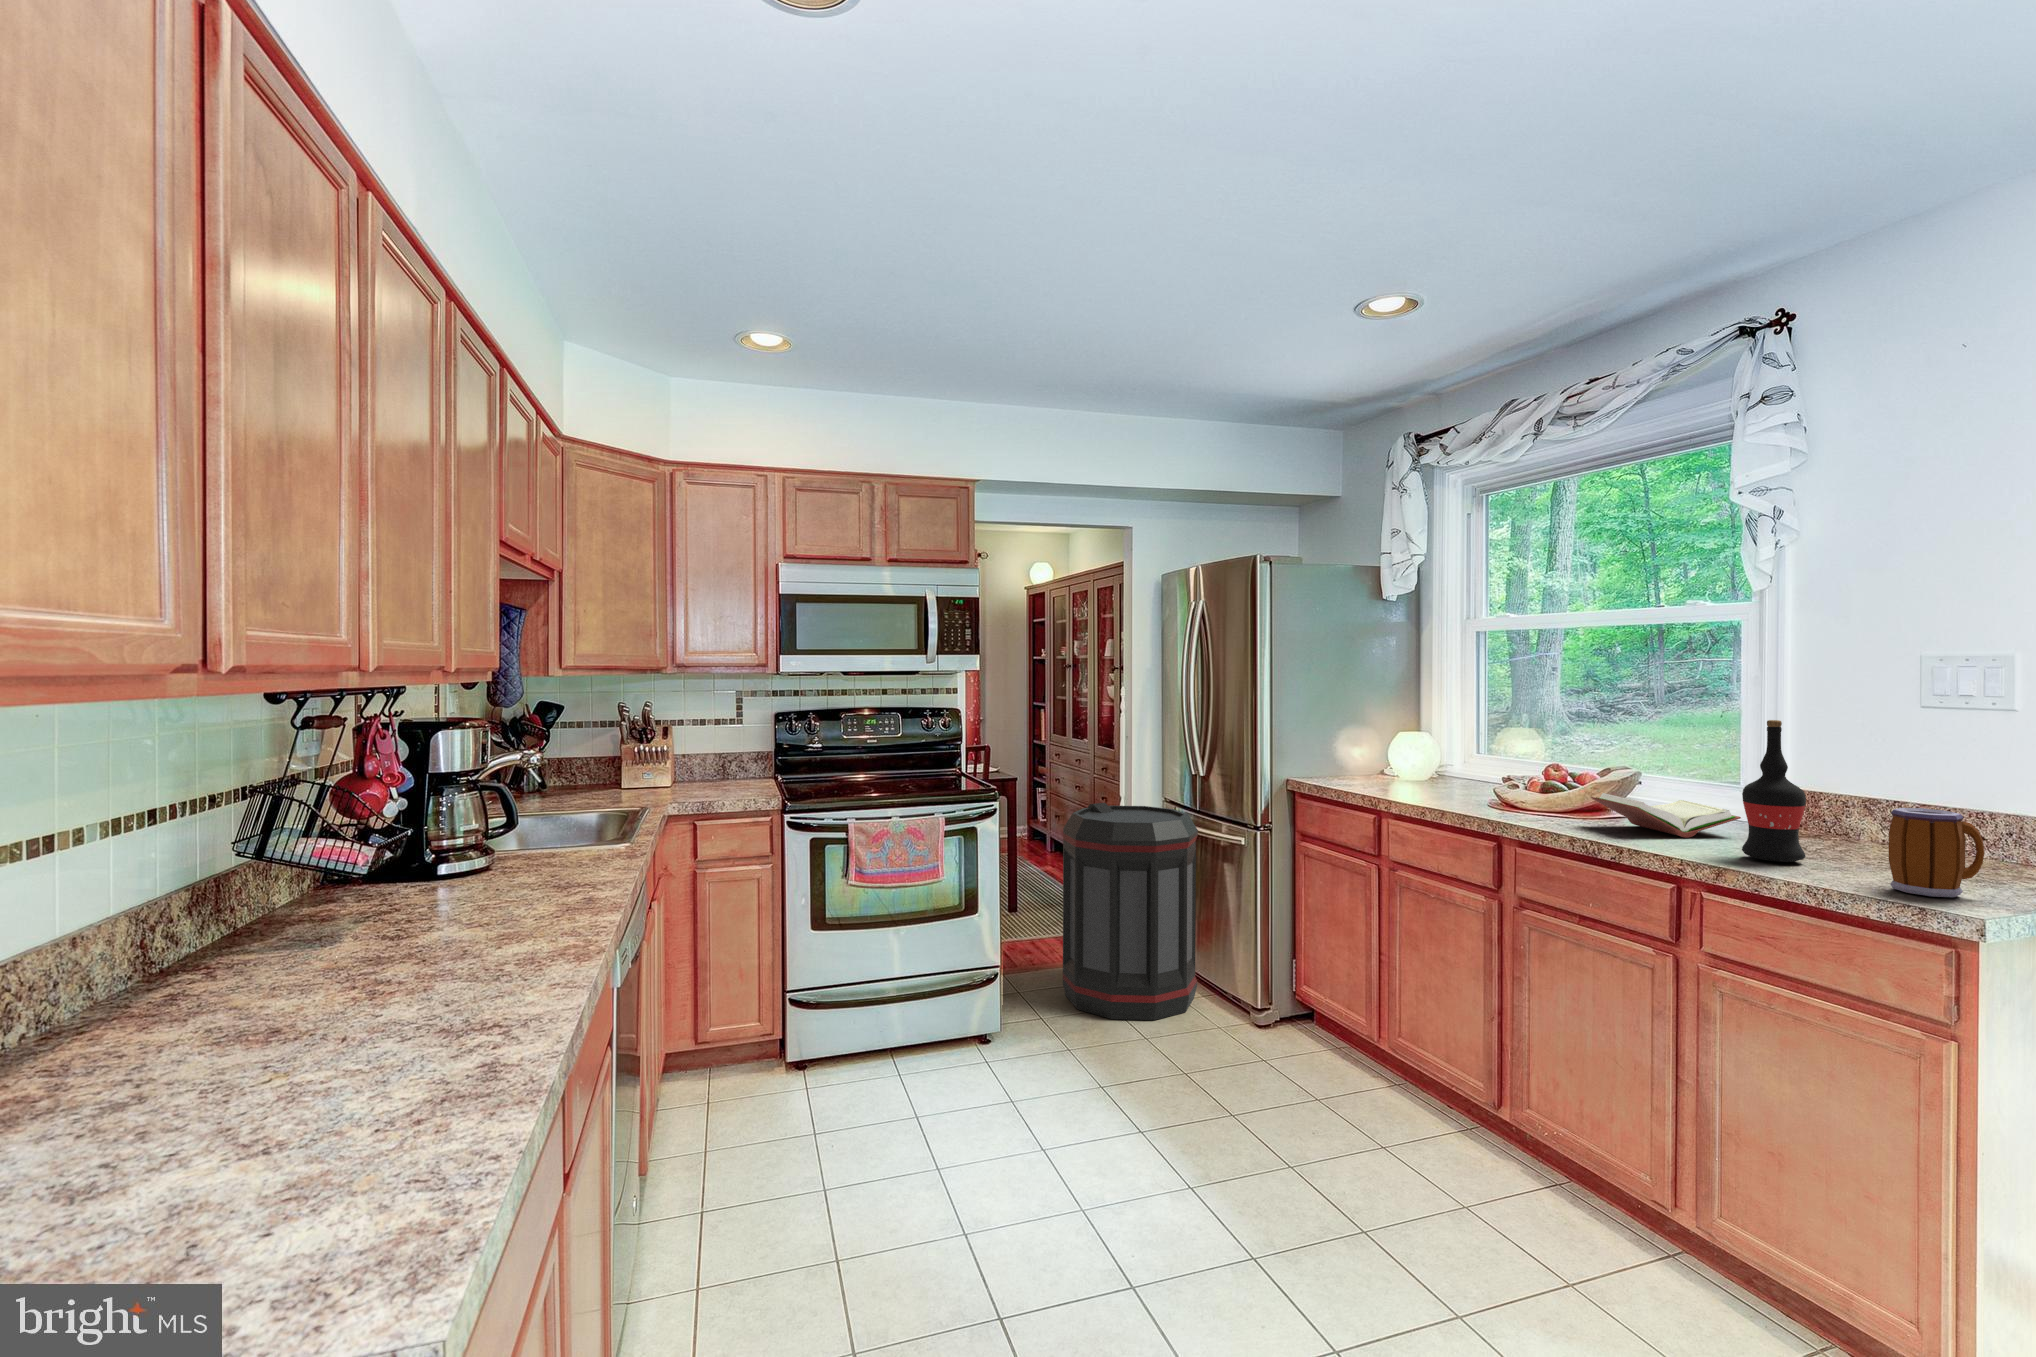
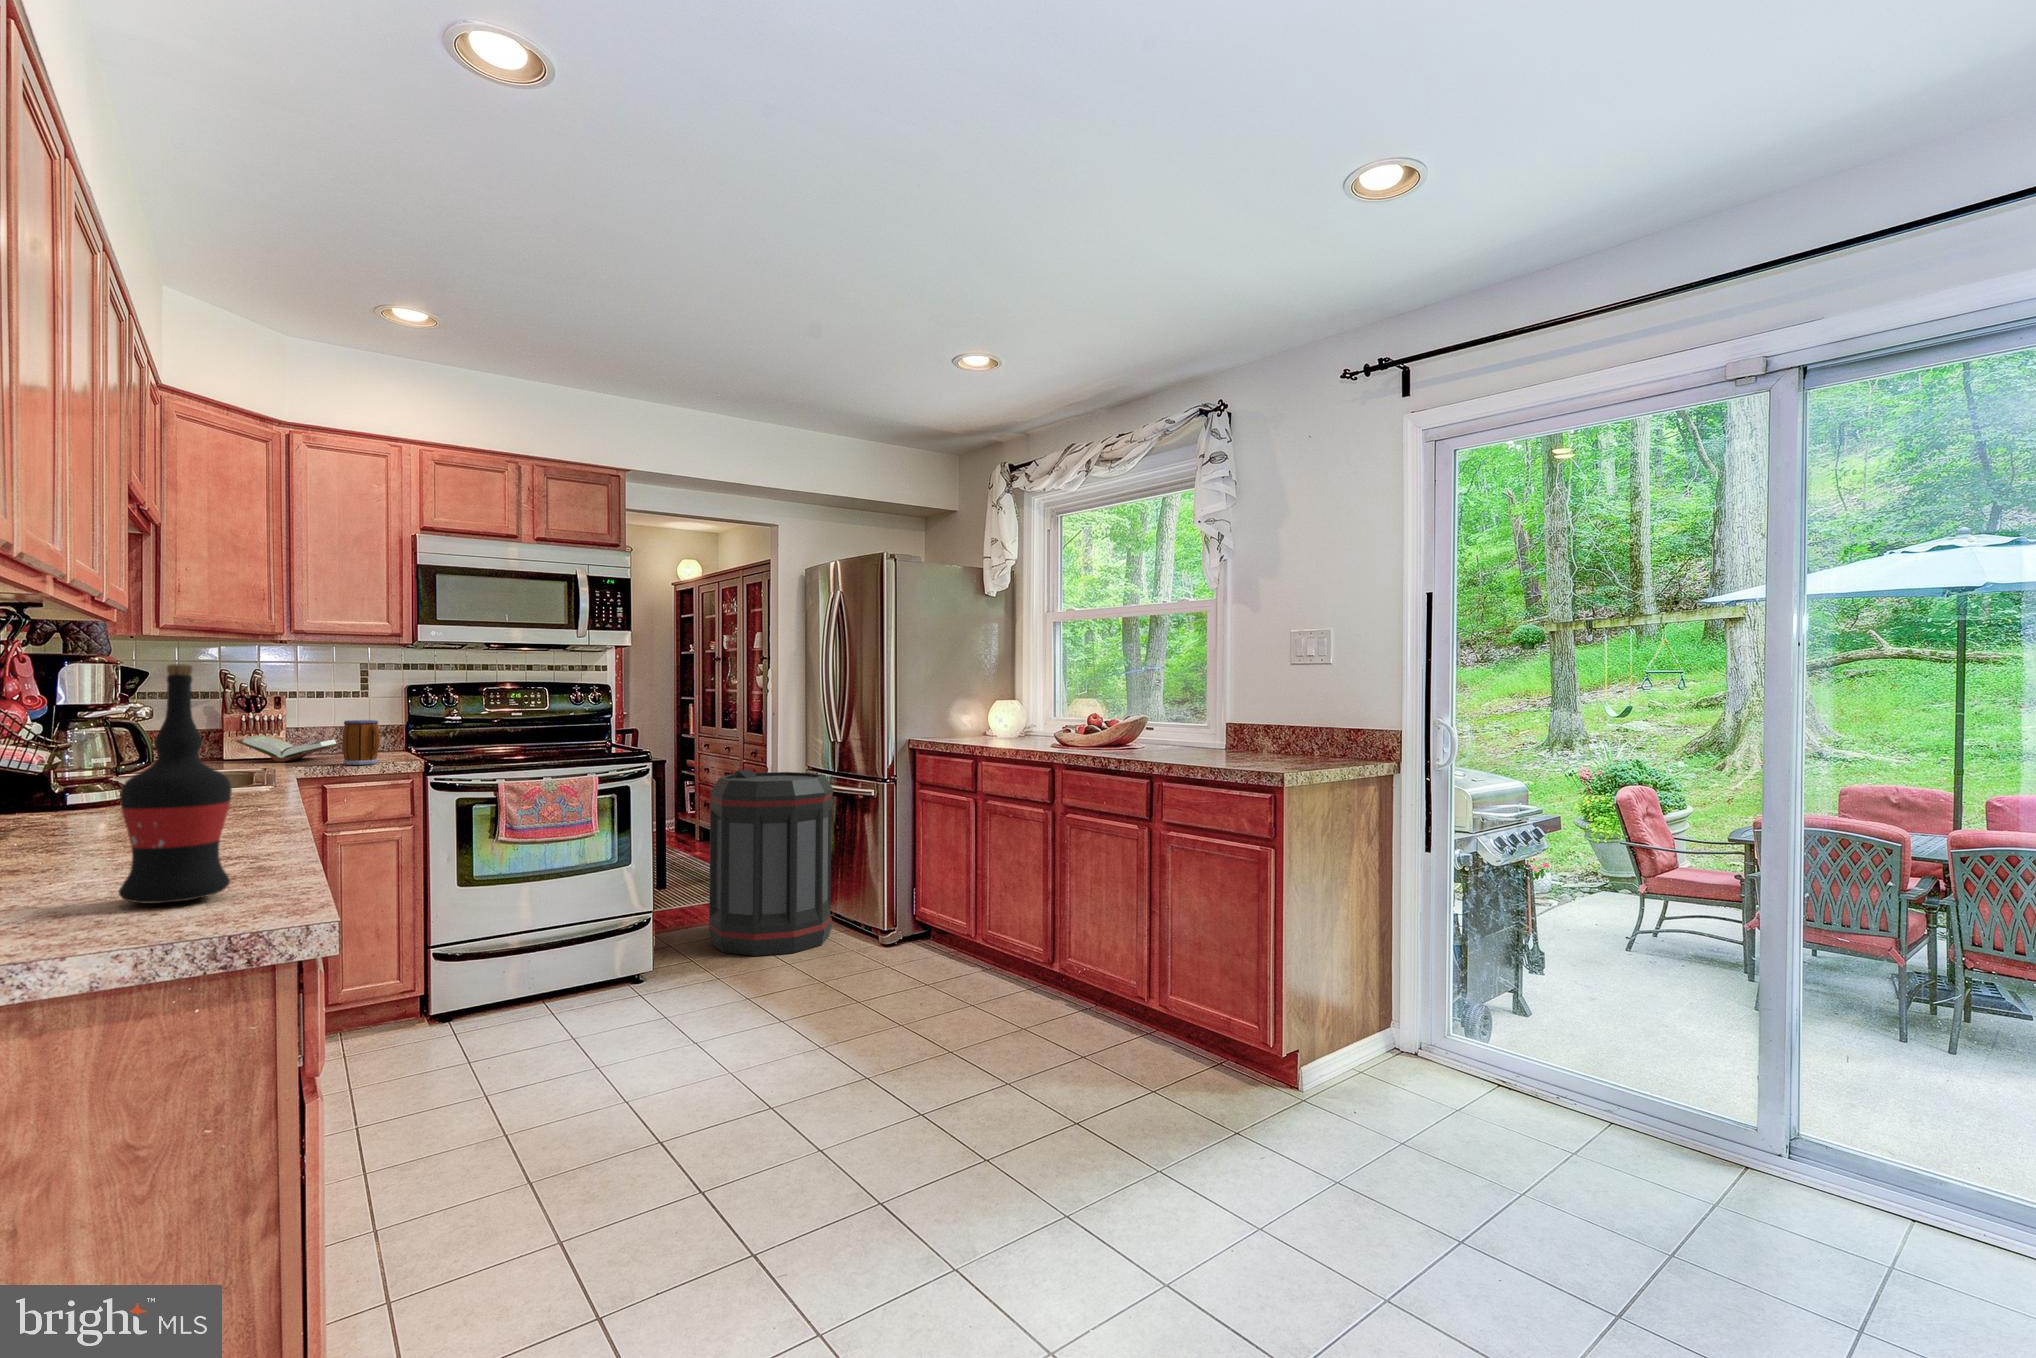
wine bottle: present [1742,720,1806,862] -> present [118,664,232,904]
book: present [1591,793,1741,838] -> present [236,735,342,762]
mug: present [1889,808,1985,897] -> present [342,720,380,765]

